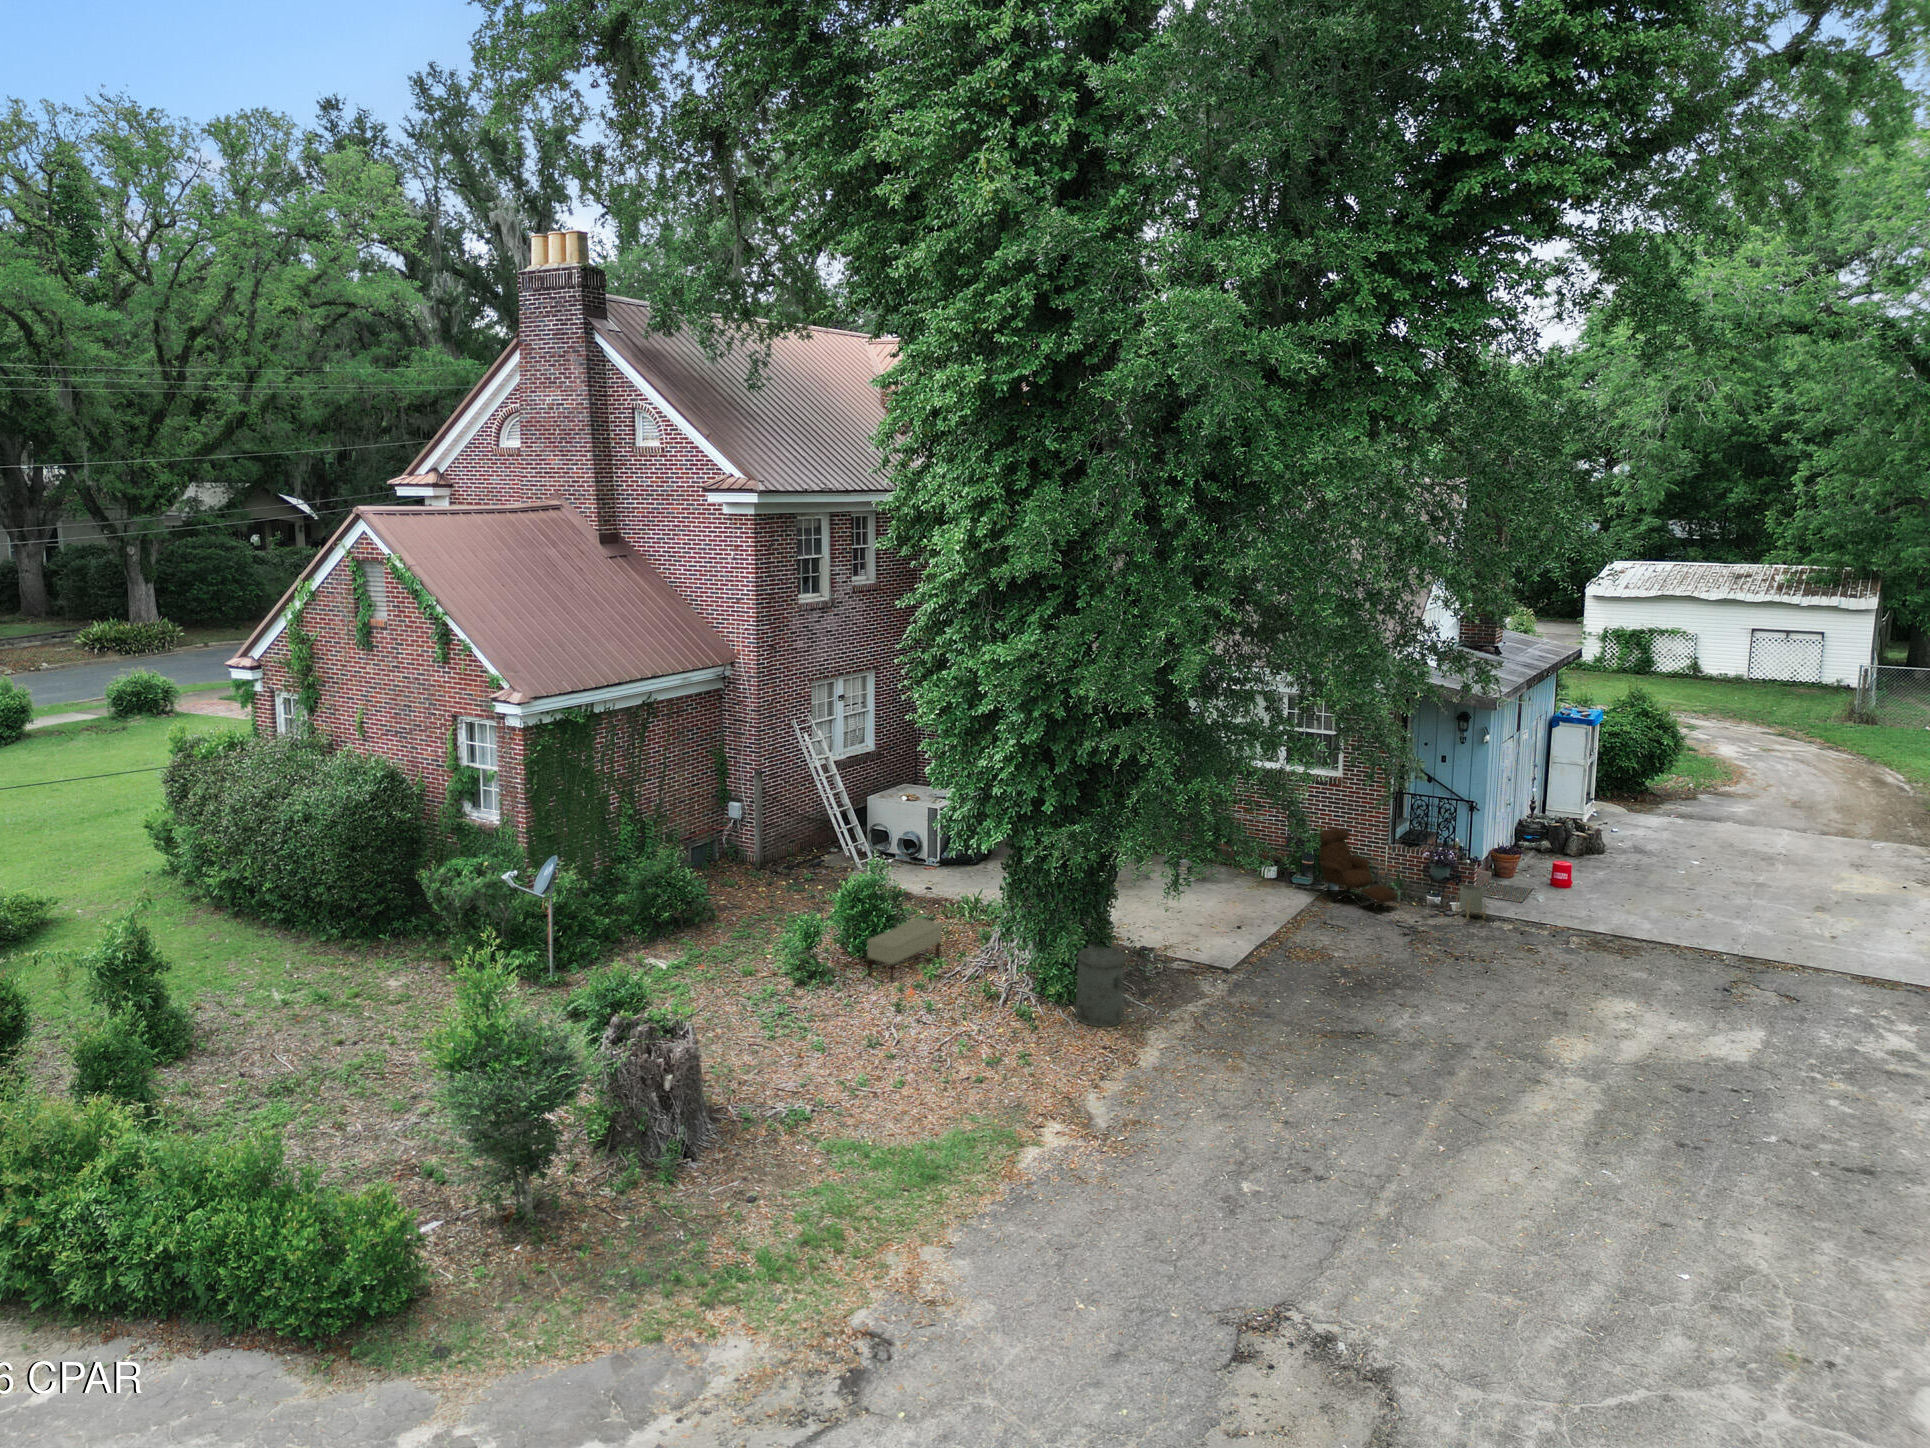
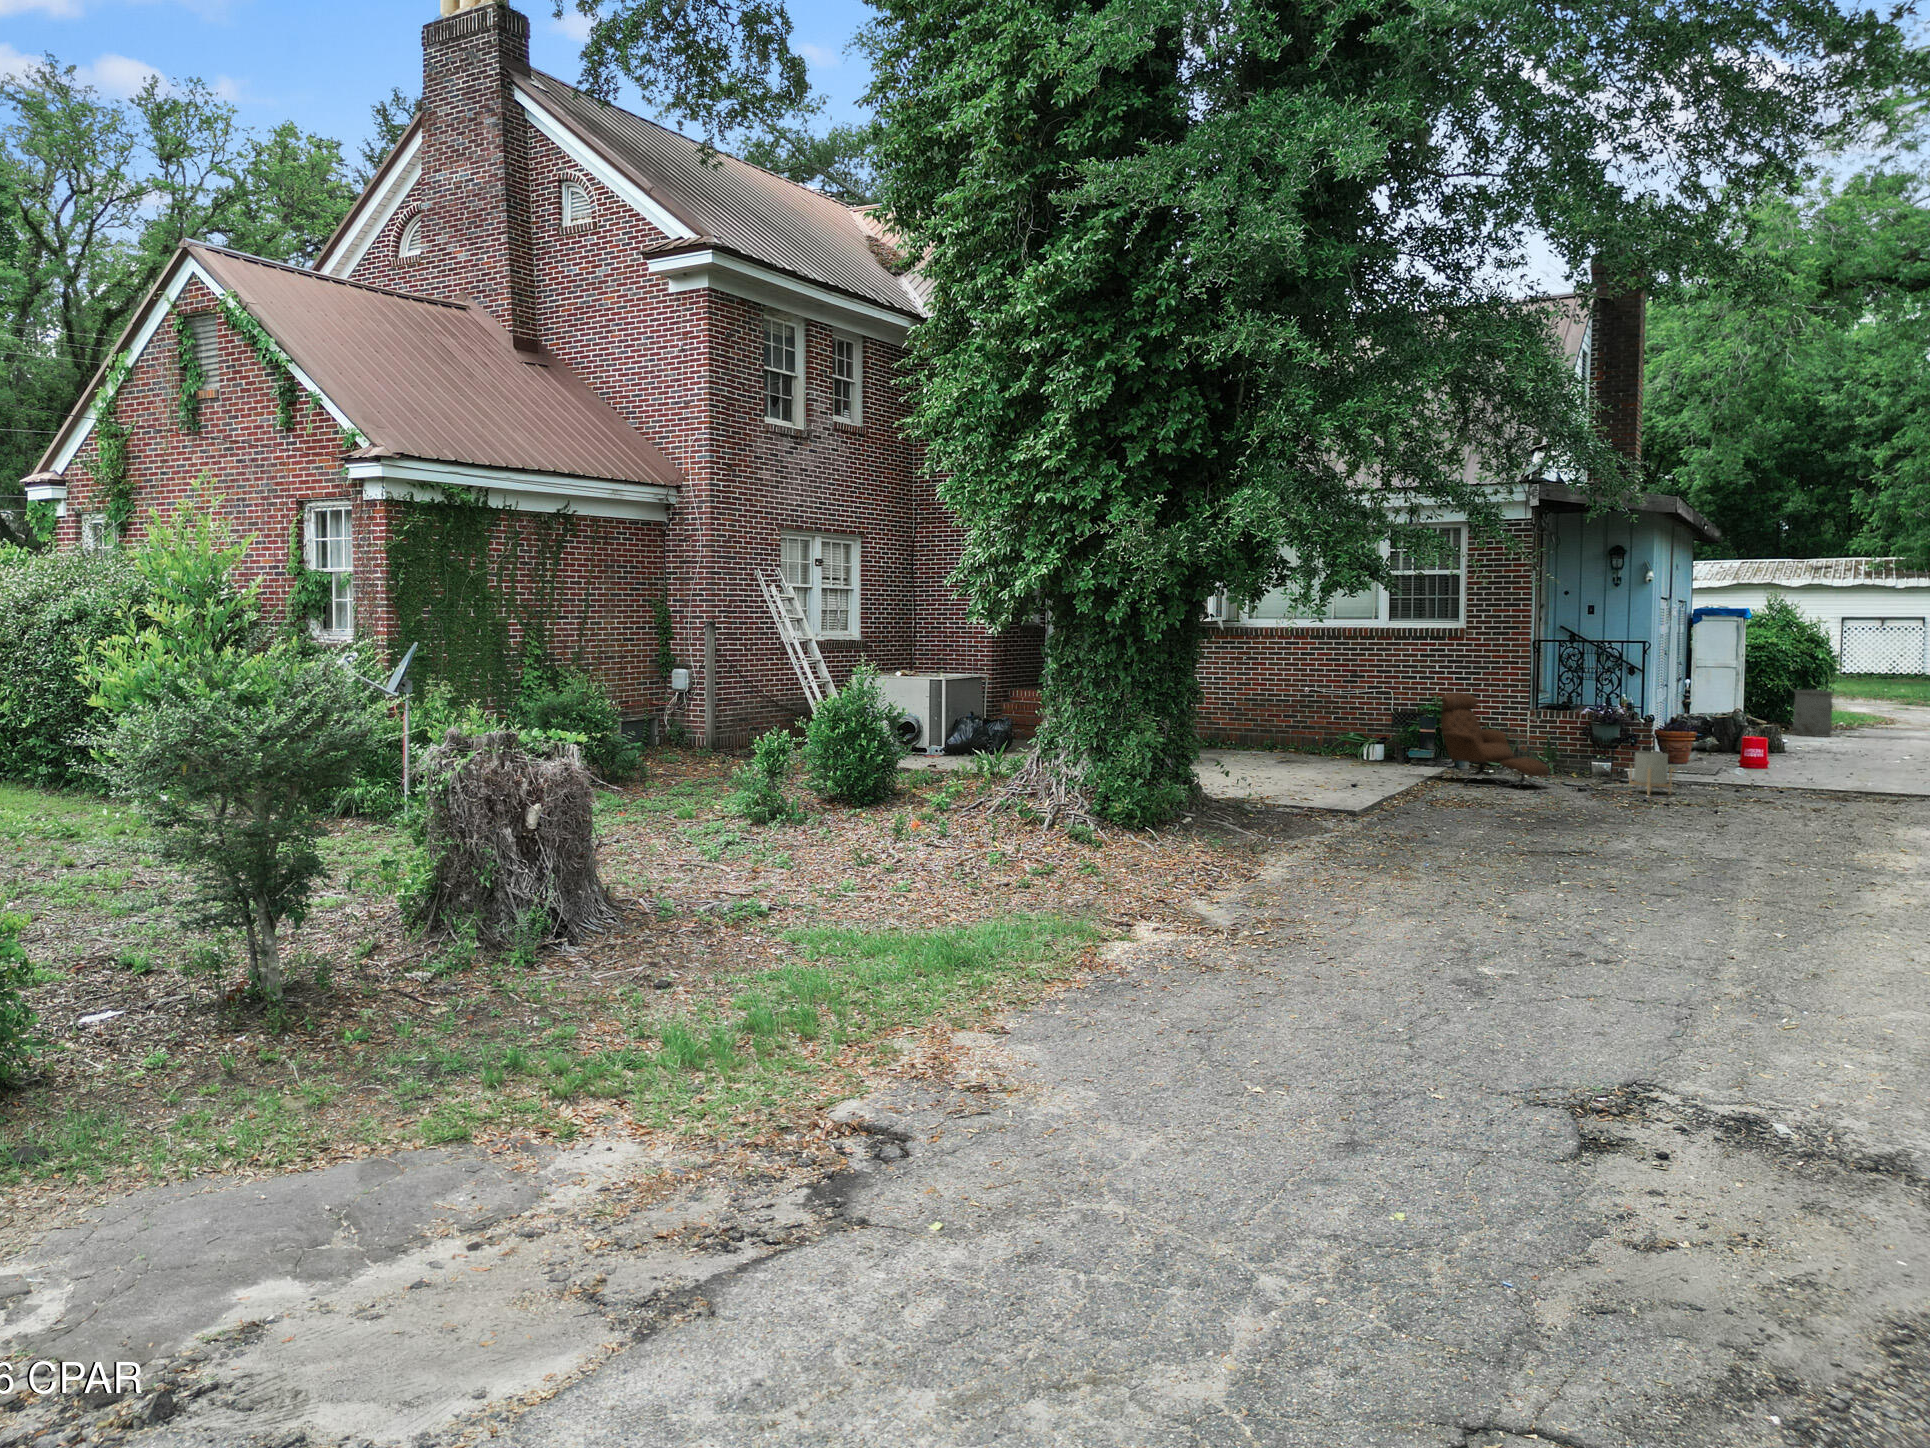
bench: present [867,918,942,981] -> none [853,756,956,823]
trash can: present [1075,947,1126,1027] -> present [1792,689,1833,737]

